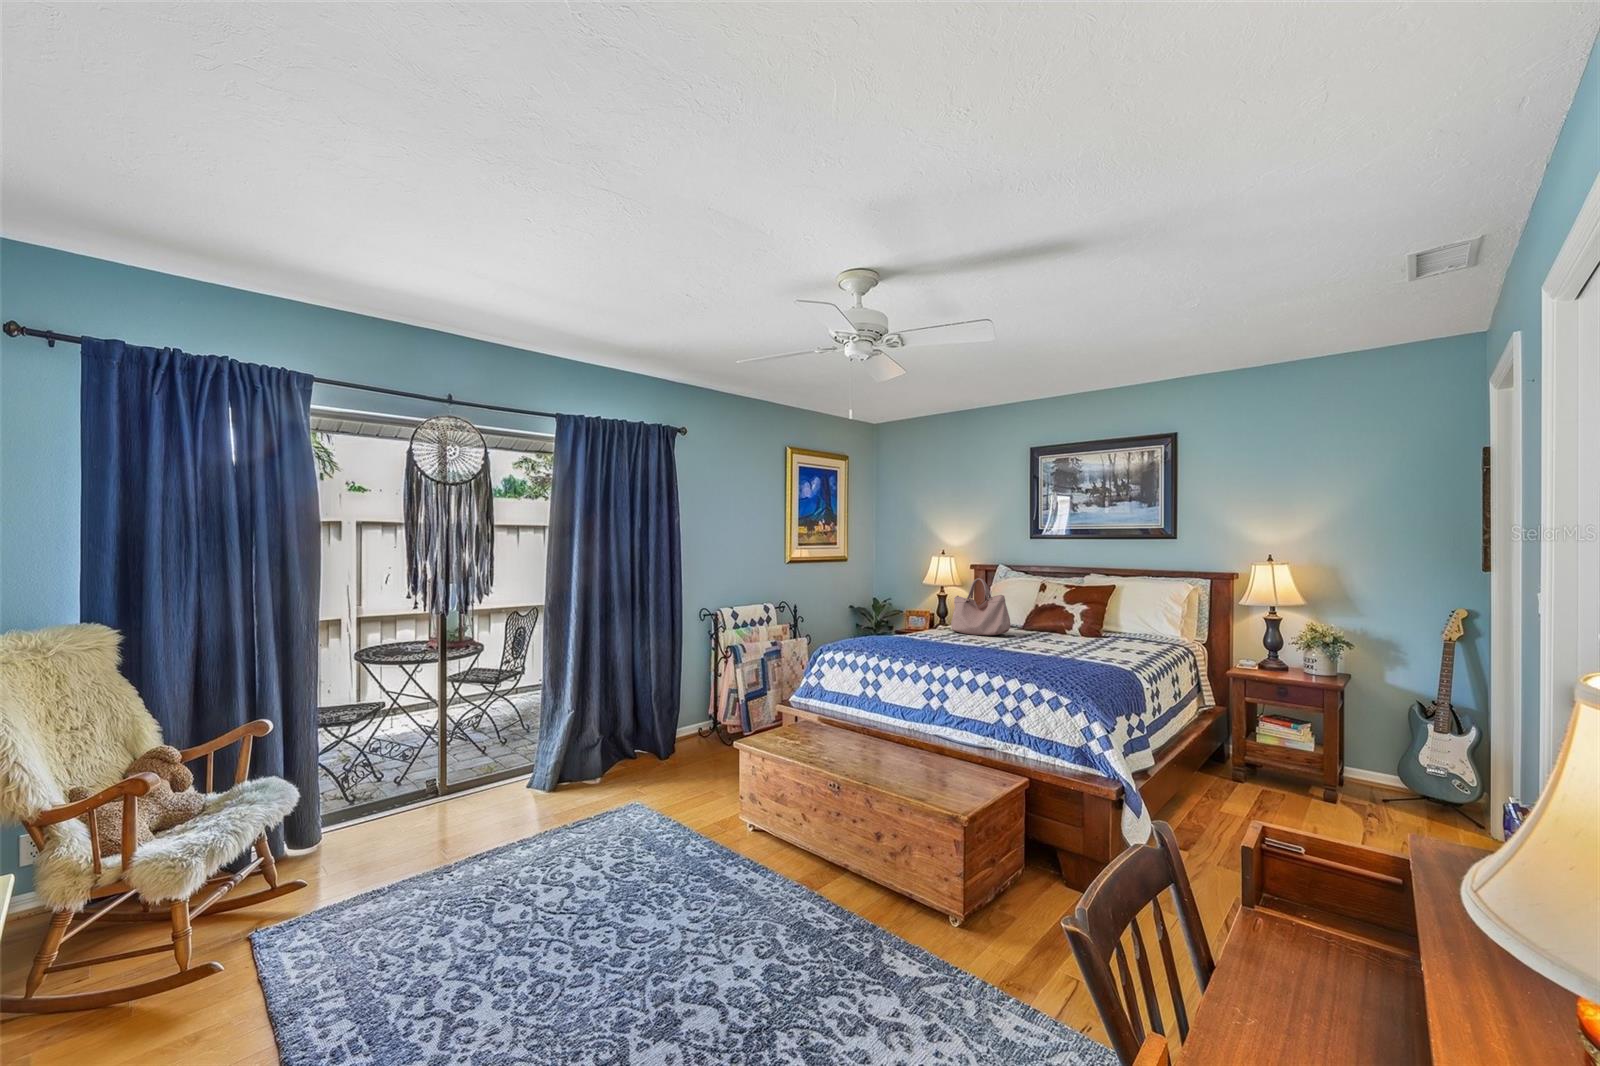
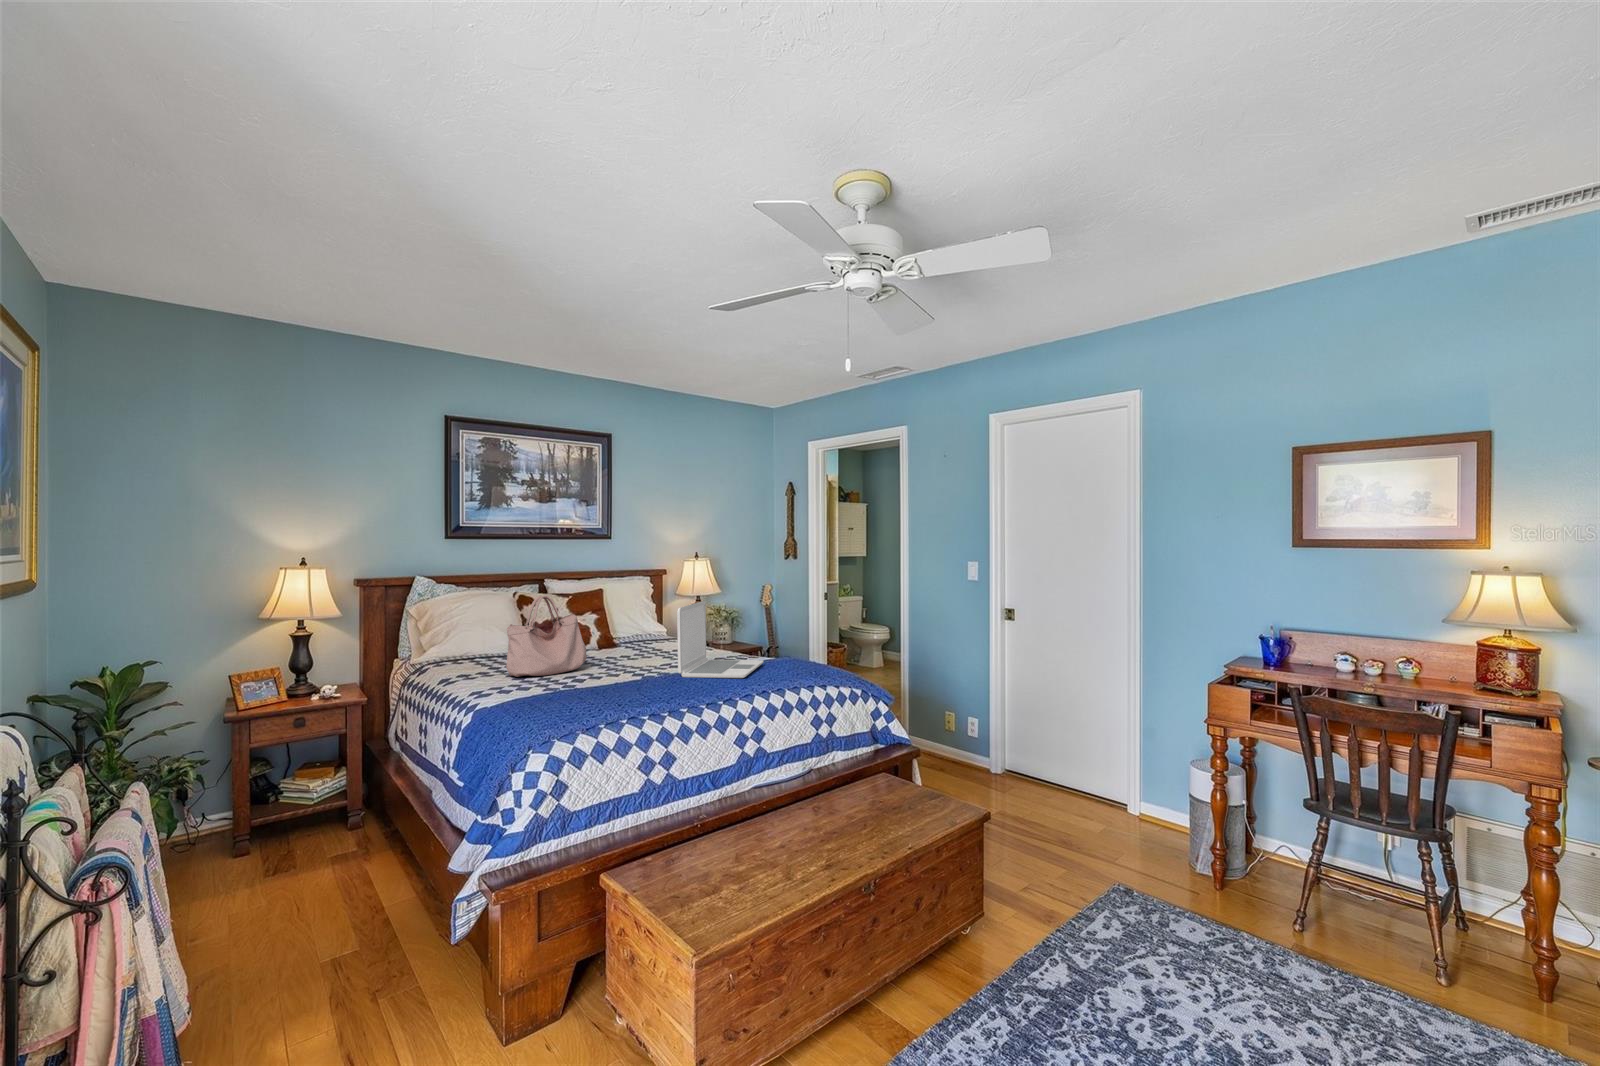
laptop: none [1003,595,1099,663] -> present [677,601,764,678]

